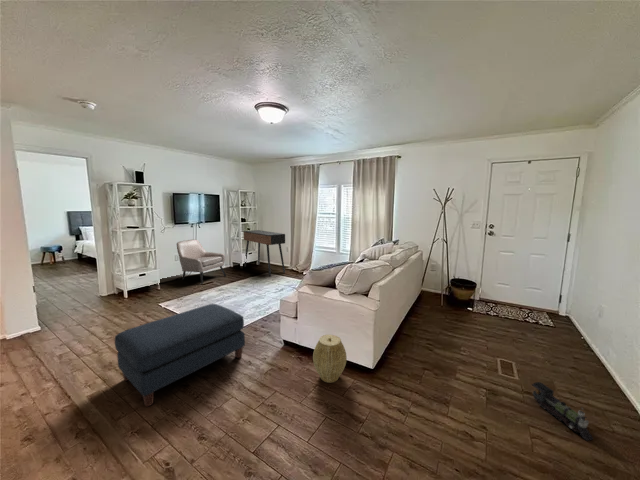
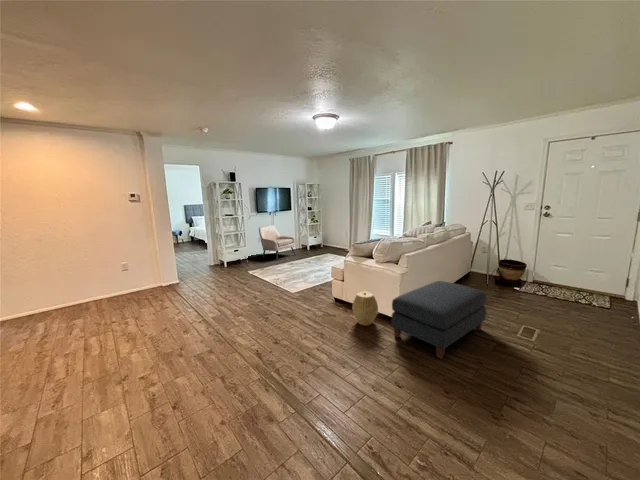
console table: present [243,230,285,276] -> none [310,217,345,256]
ottoman: present [115,304,245,407] -> present [391,281,486,359]
toy train: present [532,382,593,441] -> none [536,338,578,381]

